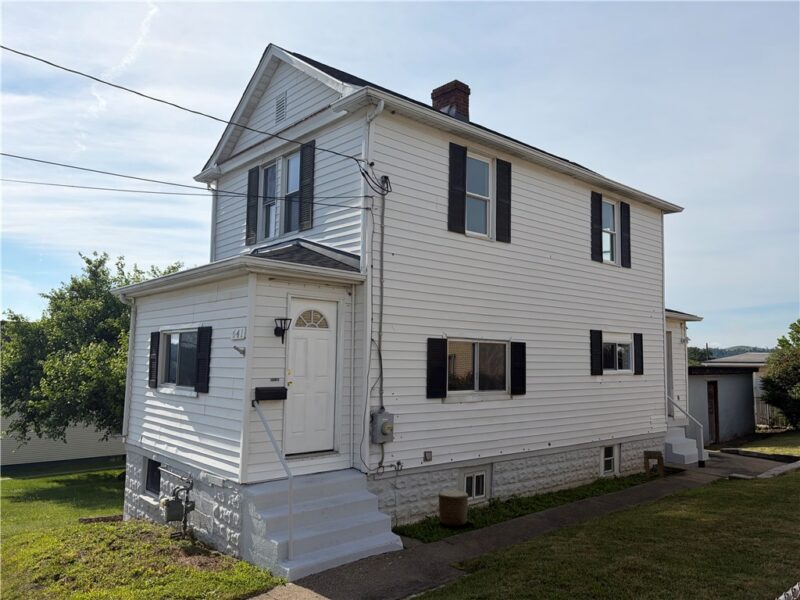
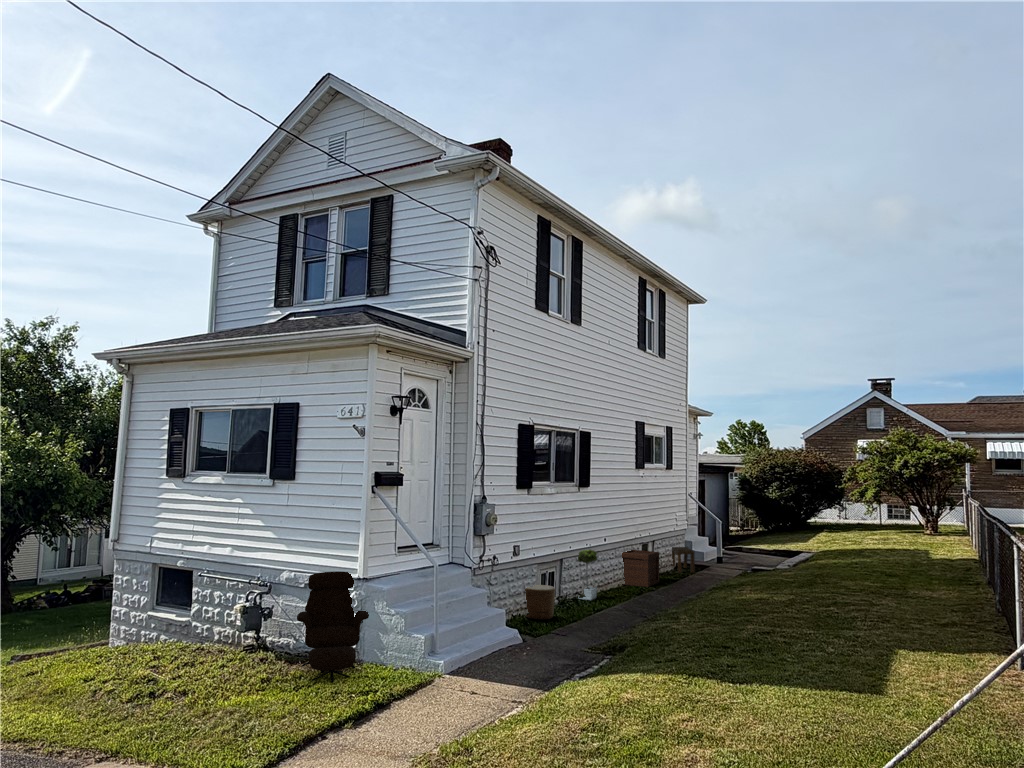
wooden crate: none [570,454,615,493] -> present [622,550,659,587]
potted tree: none [510,455,533,505] -> present [578,549,597,600]
lounge chair: none [166,476,246,587] -> present [297,571,369,683]

